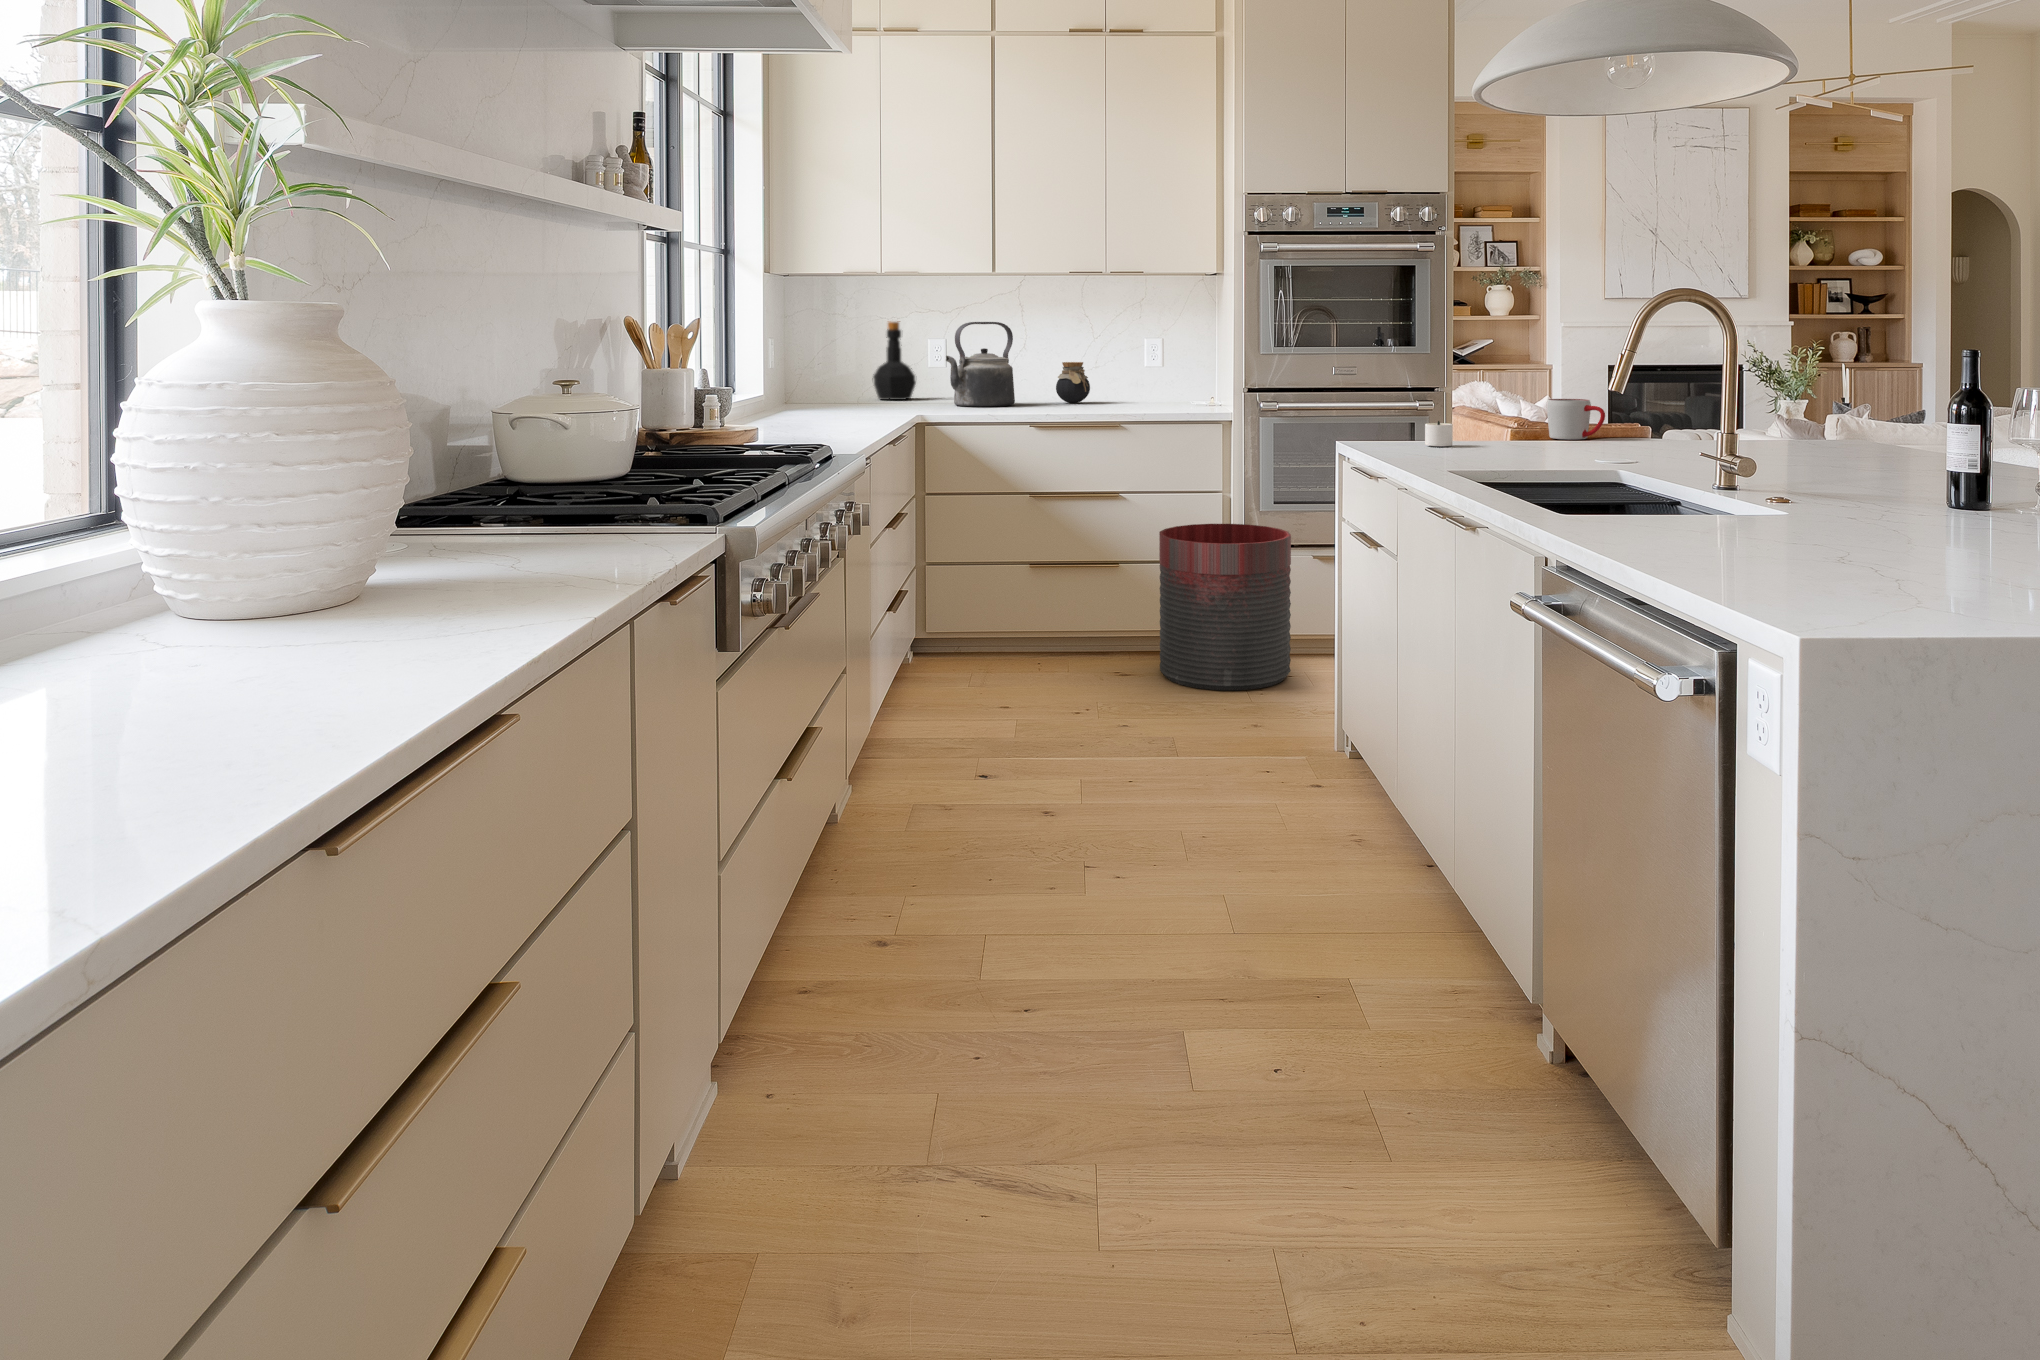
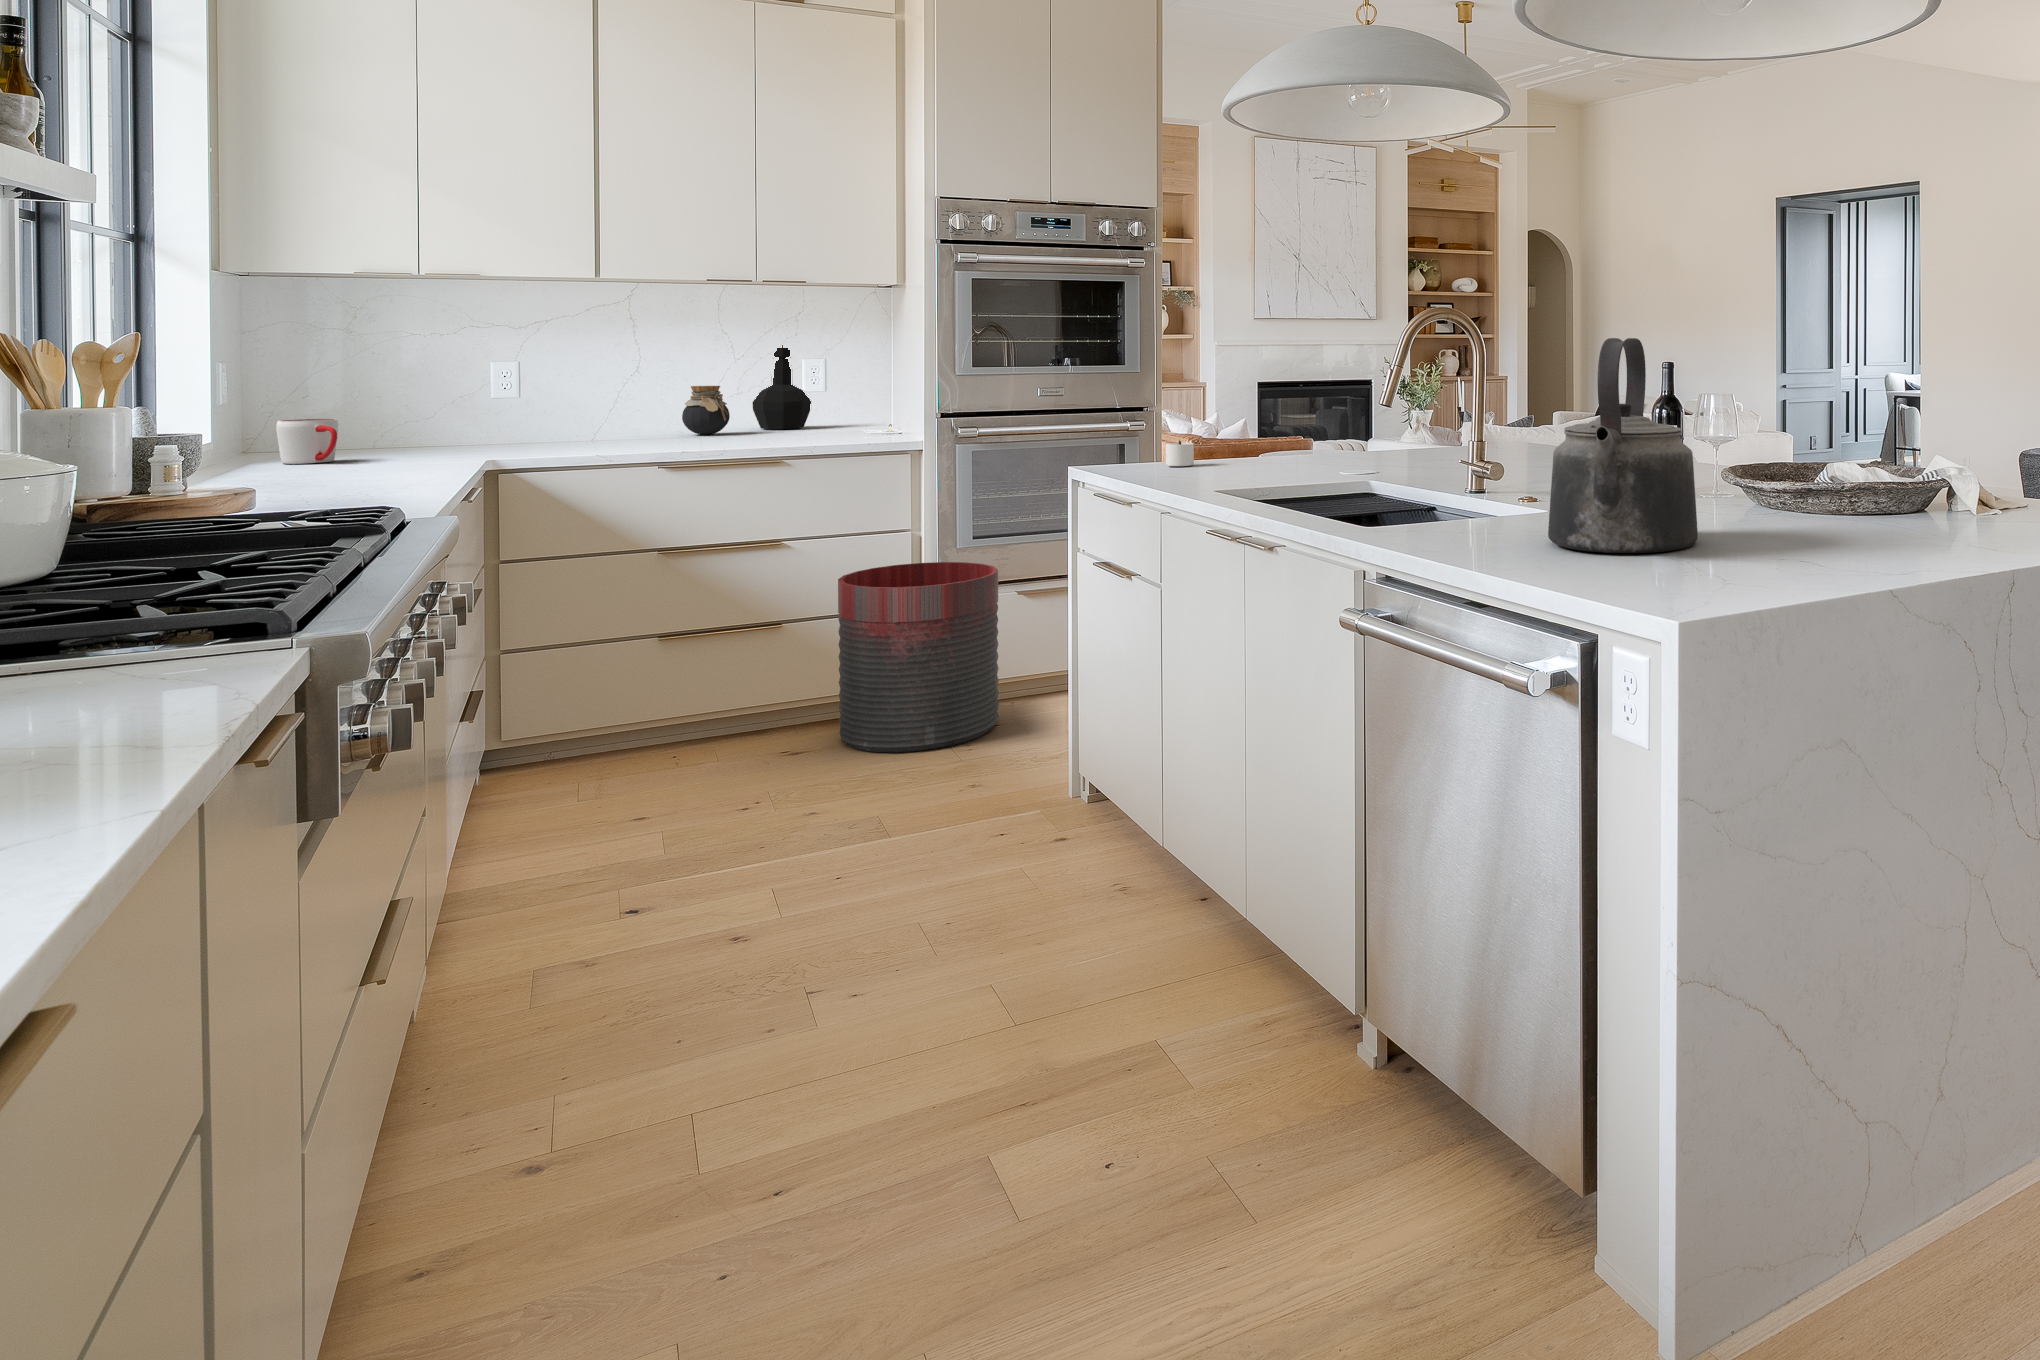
bottle: present [873,321,916,400] -> present [753,345,811,430]
kettle: present [946,322,1015,407] -> present [1548,338,1698,553]
mug: present [1547,399,1605,439] -> present [276,419,338,464]

